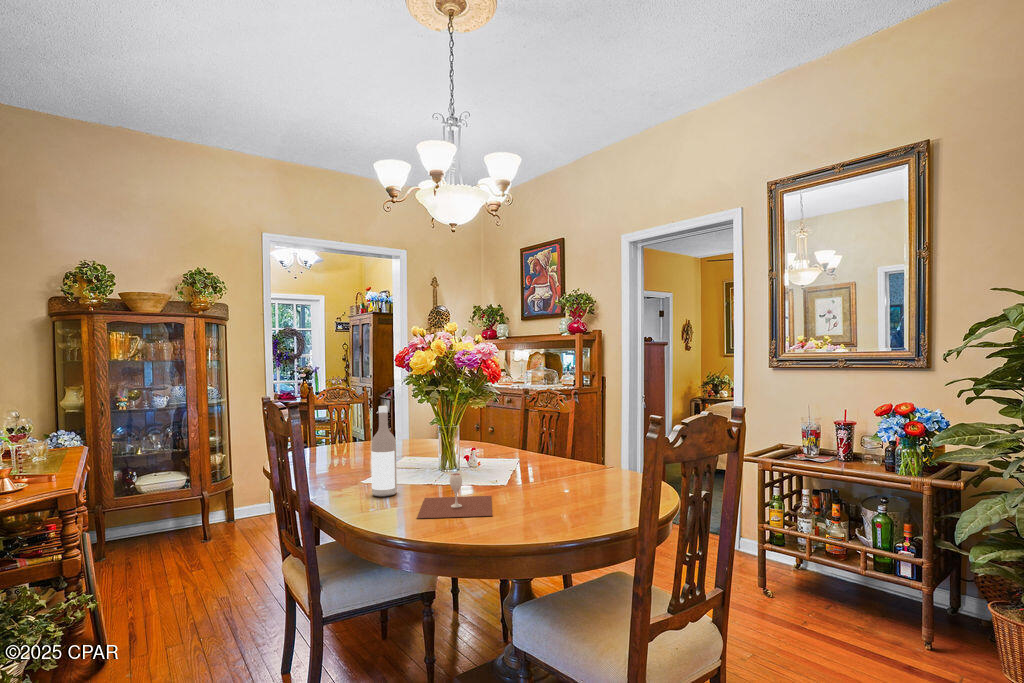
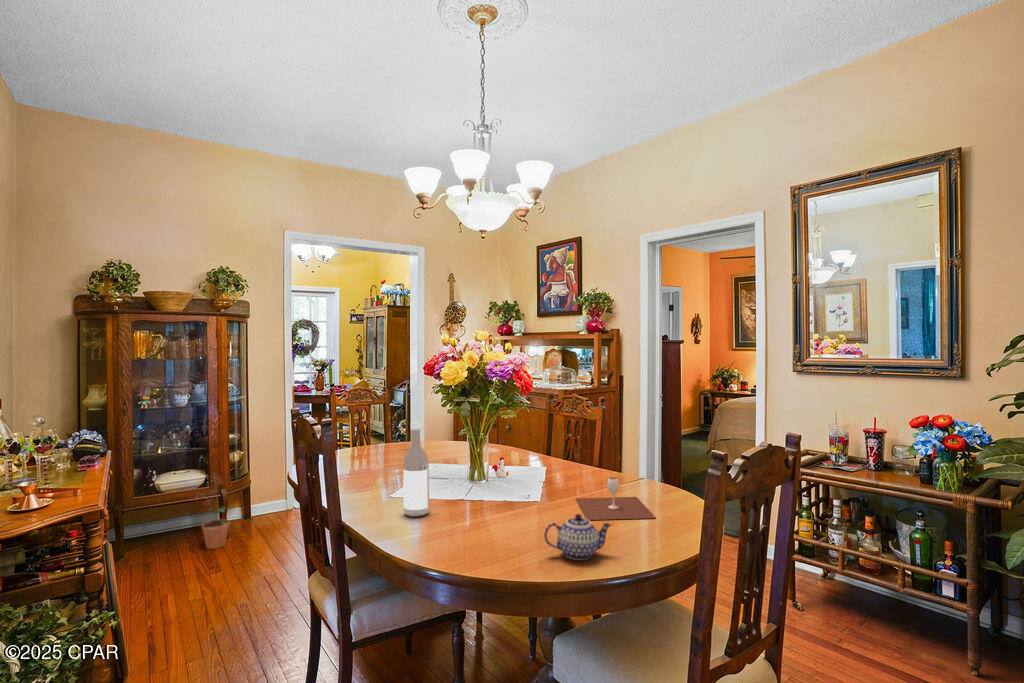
wine glass: present [417,473,492,518] -> present [576,477,656,520]
potted plant: none [171,475,207,552] -> present [196,473,229,549]
teapot: none [500,484,564,526] -> present [544,514,611,560]

